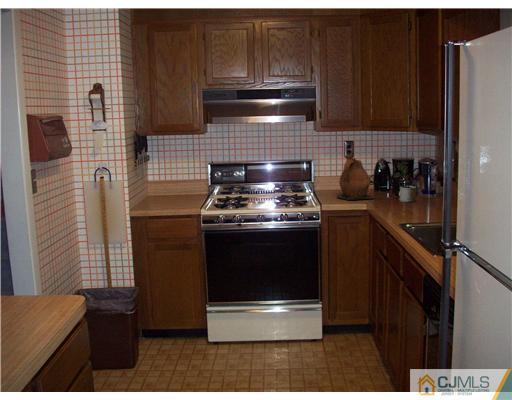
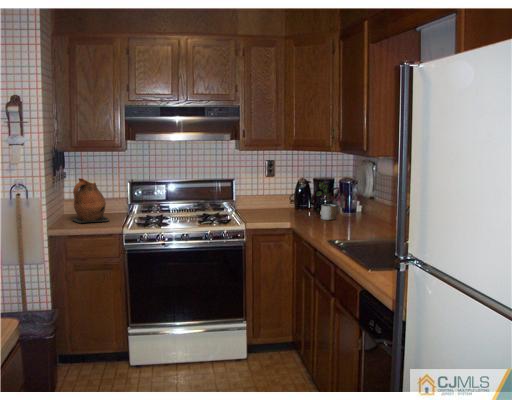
ceramic pitcher: present [338,156,375,200] -> present [73,178,109,222]

